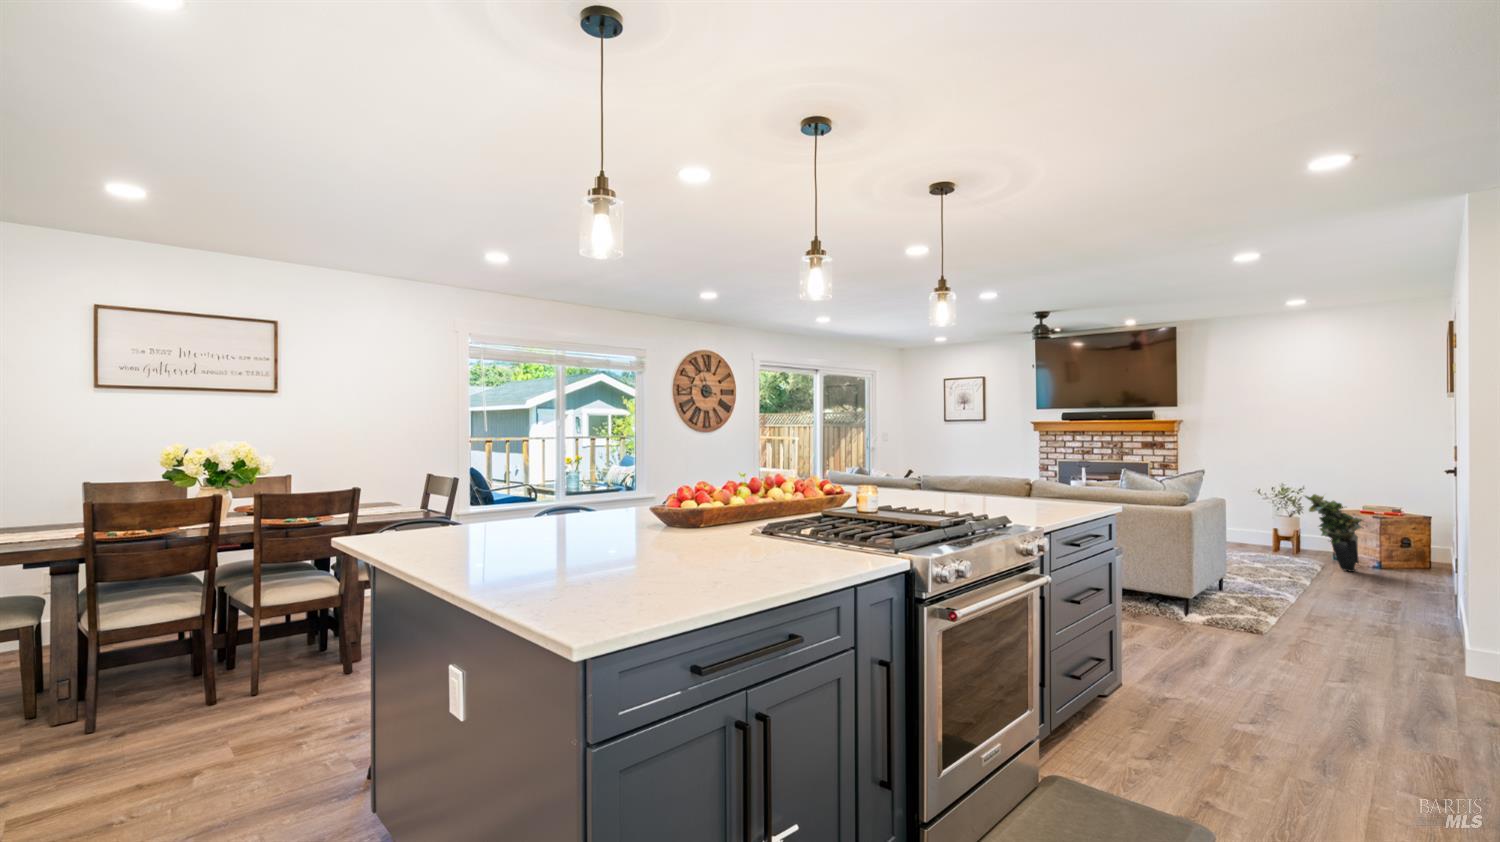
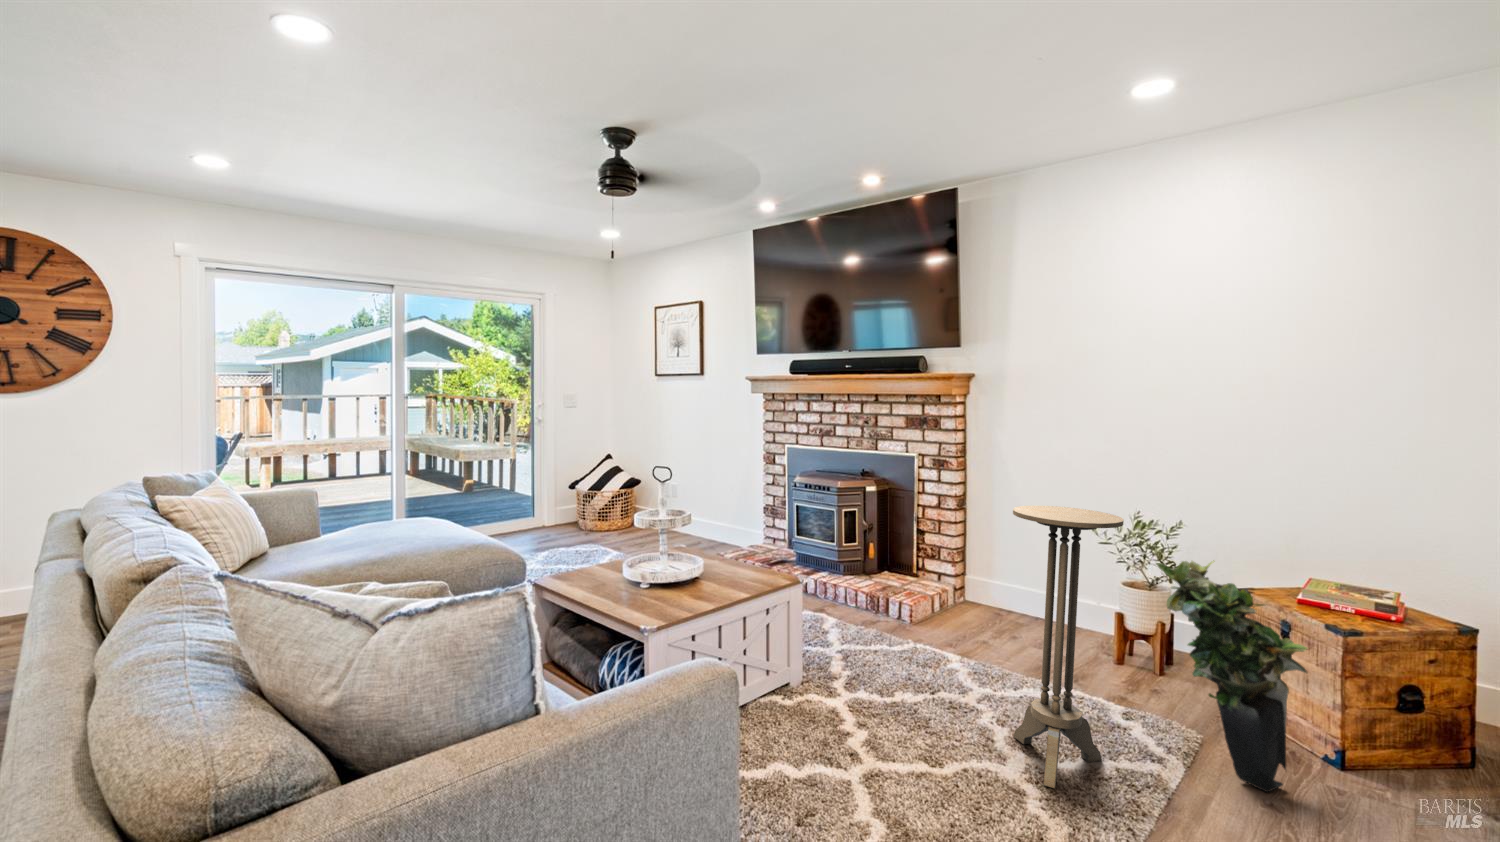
side table: none [1248,475,1293,572] -> present [1013,505,1124,788]

